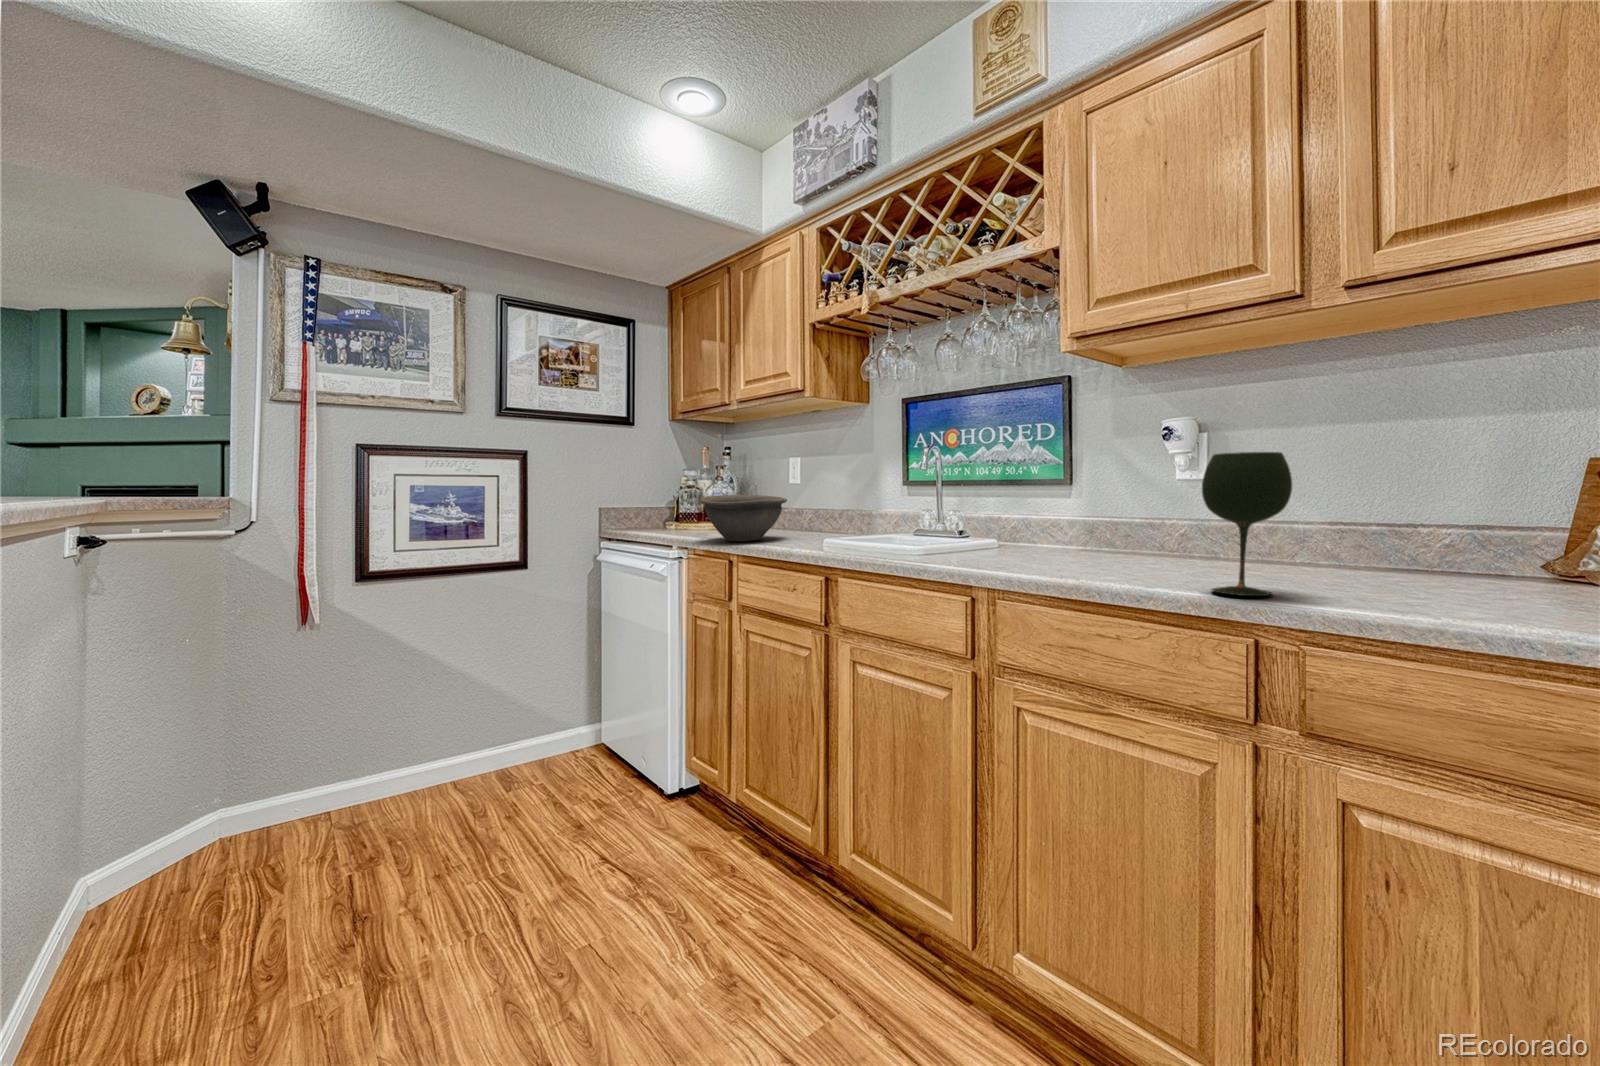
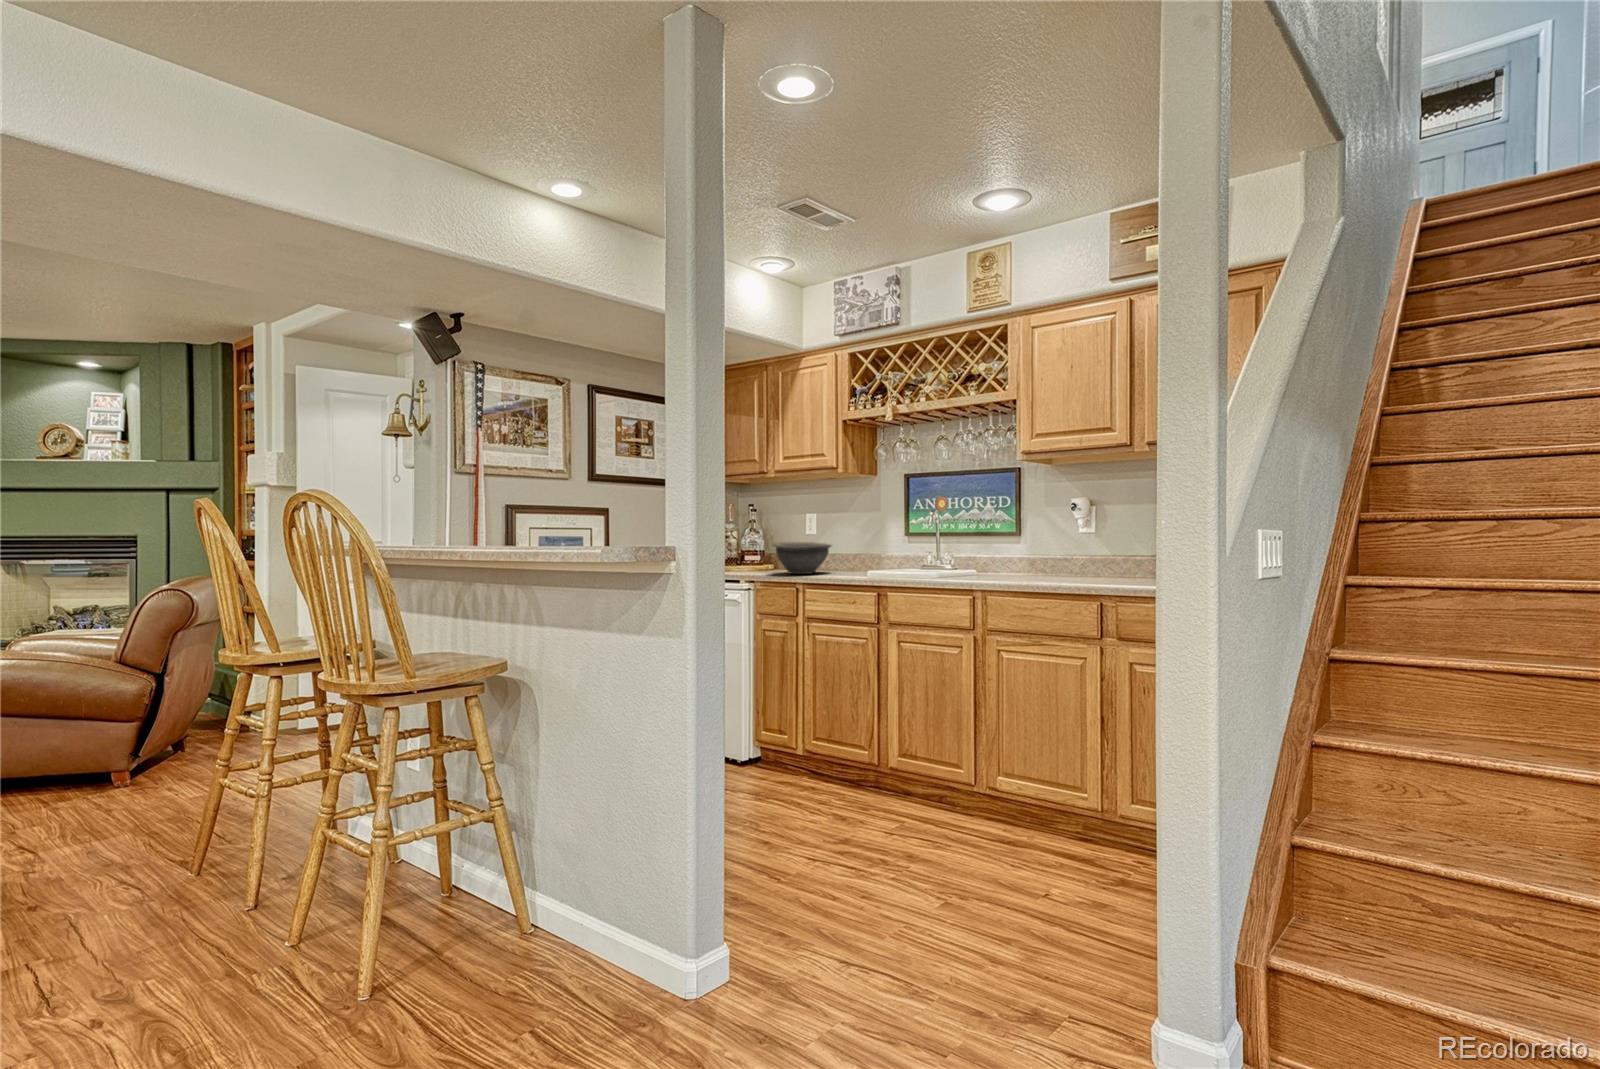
wine glass: present [1202,452,1292,596] -> none [1079,524,1114,586]

